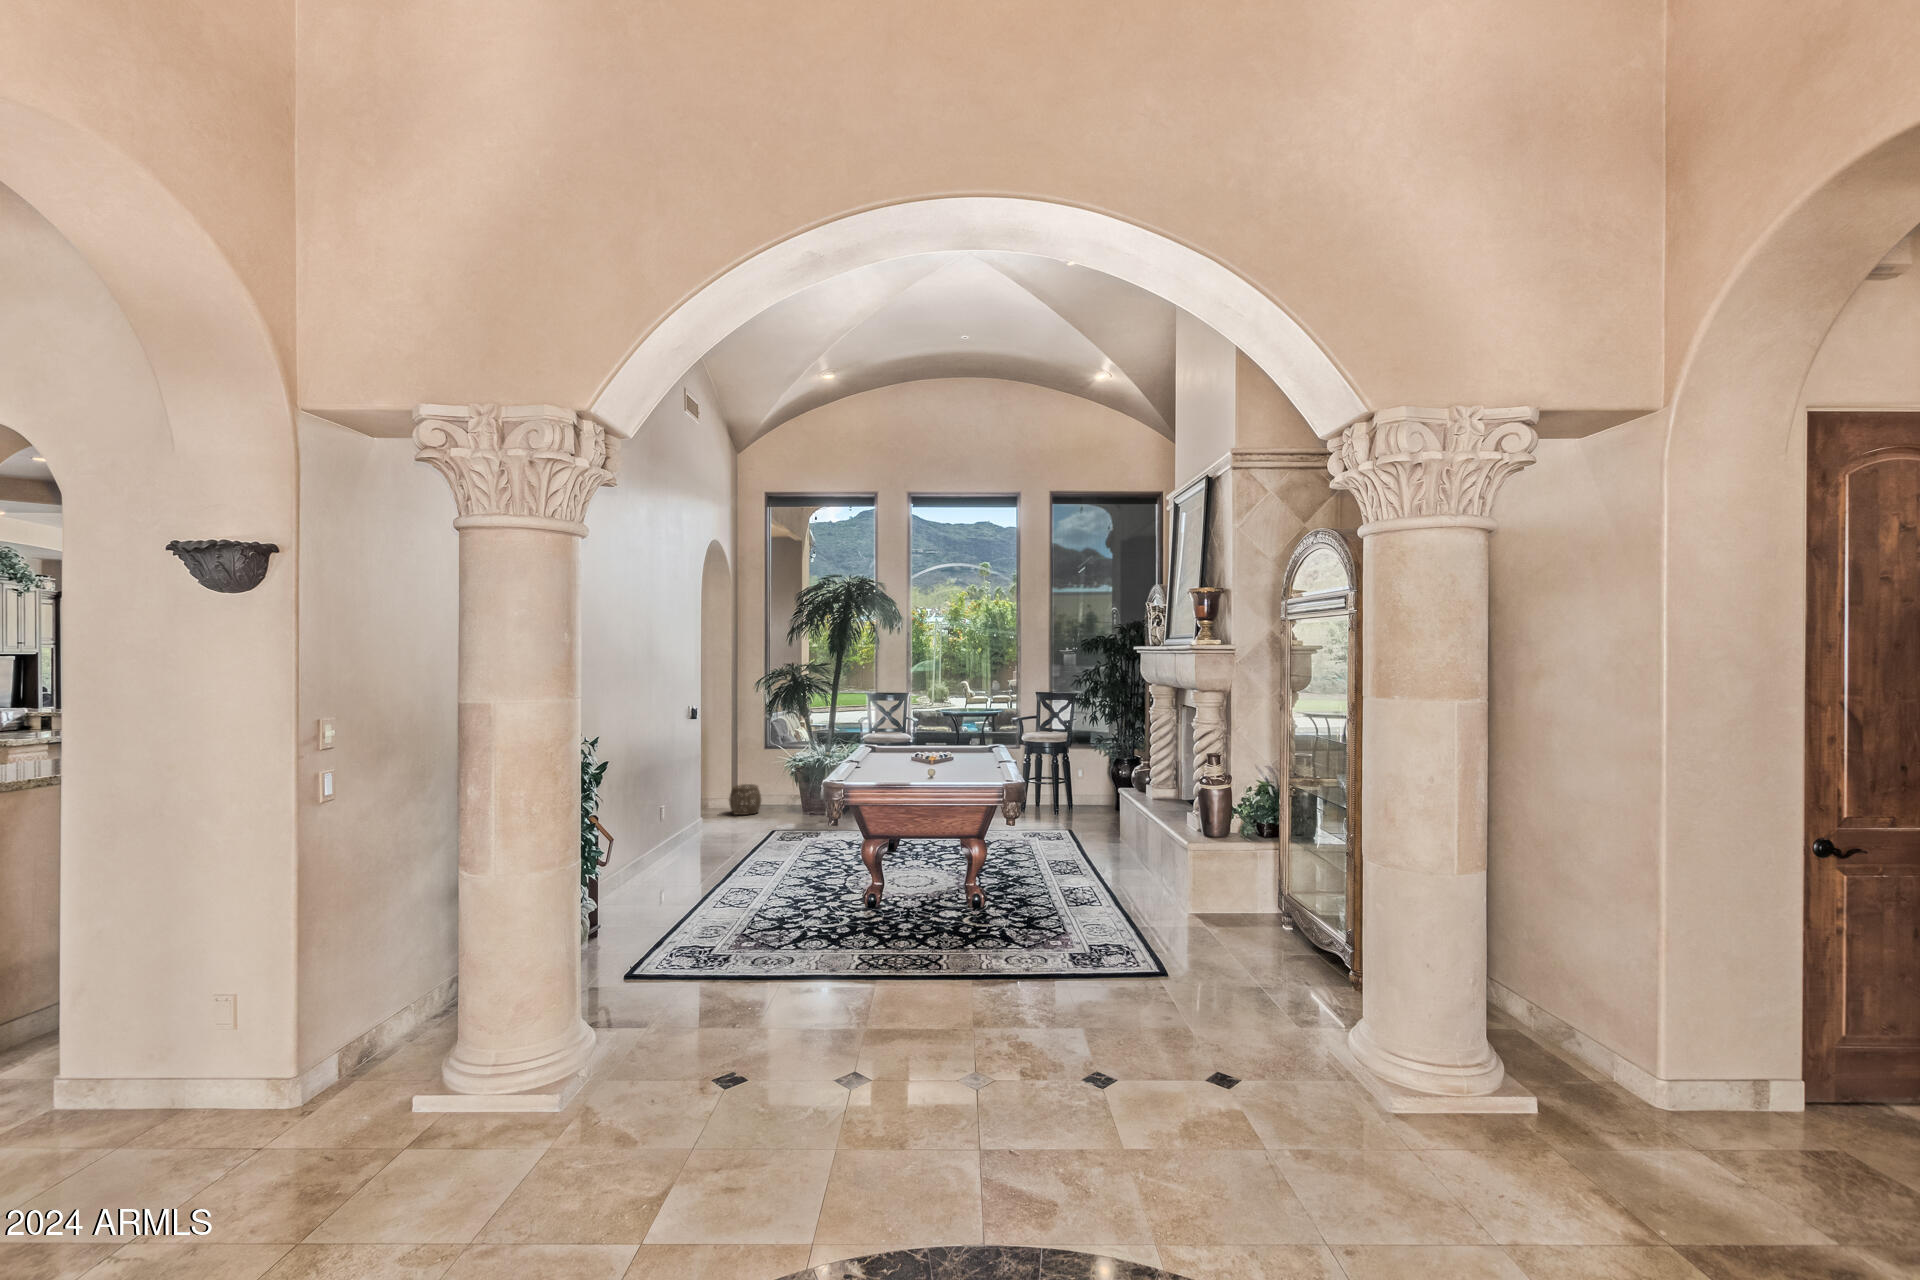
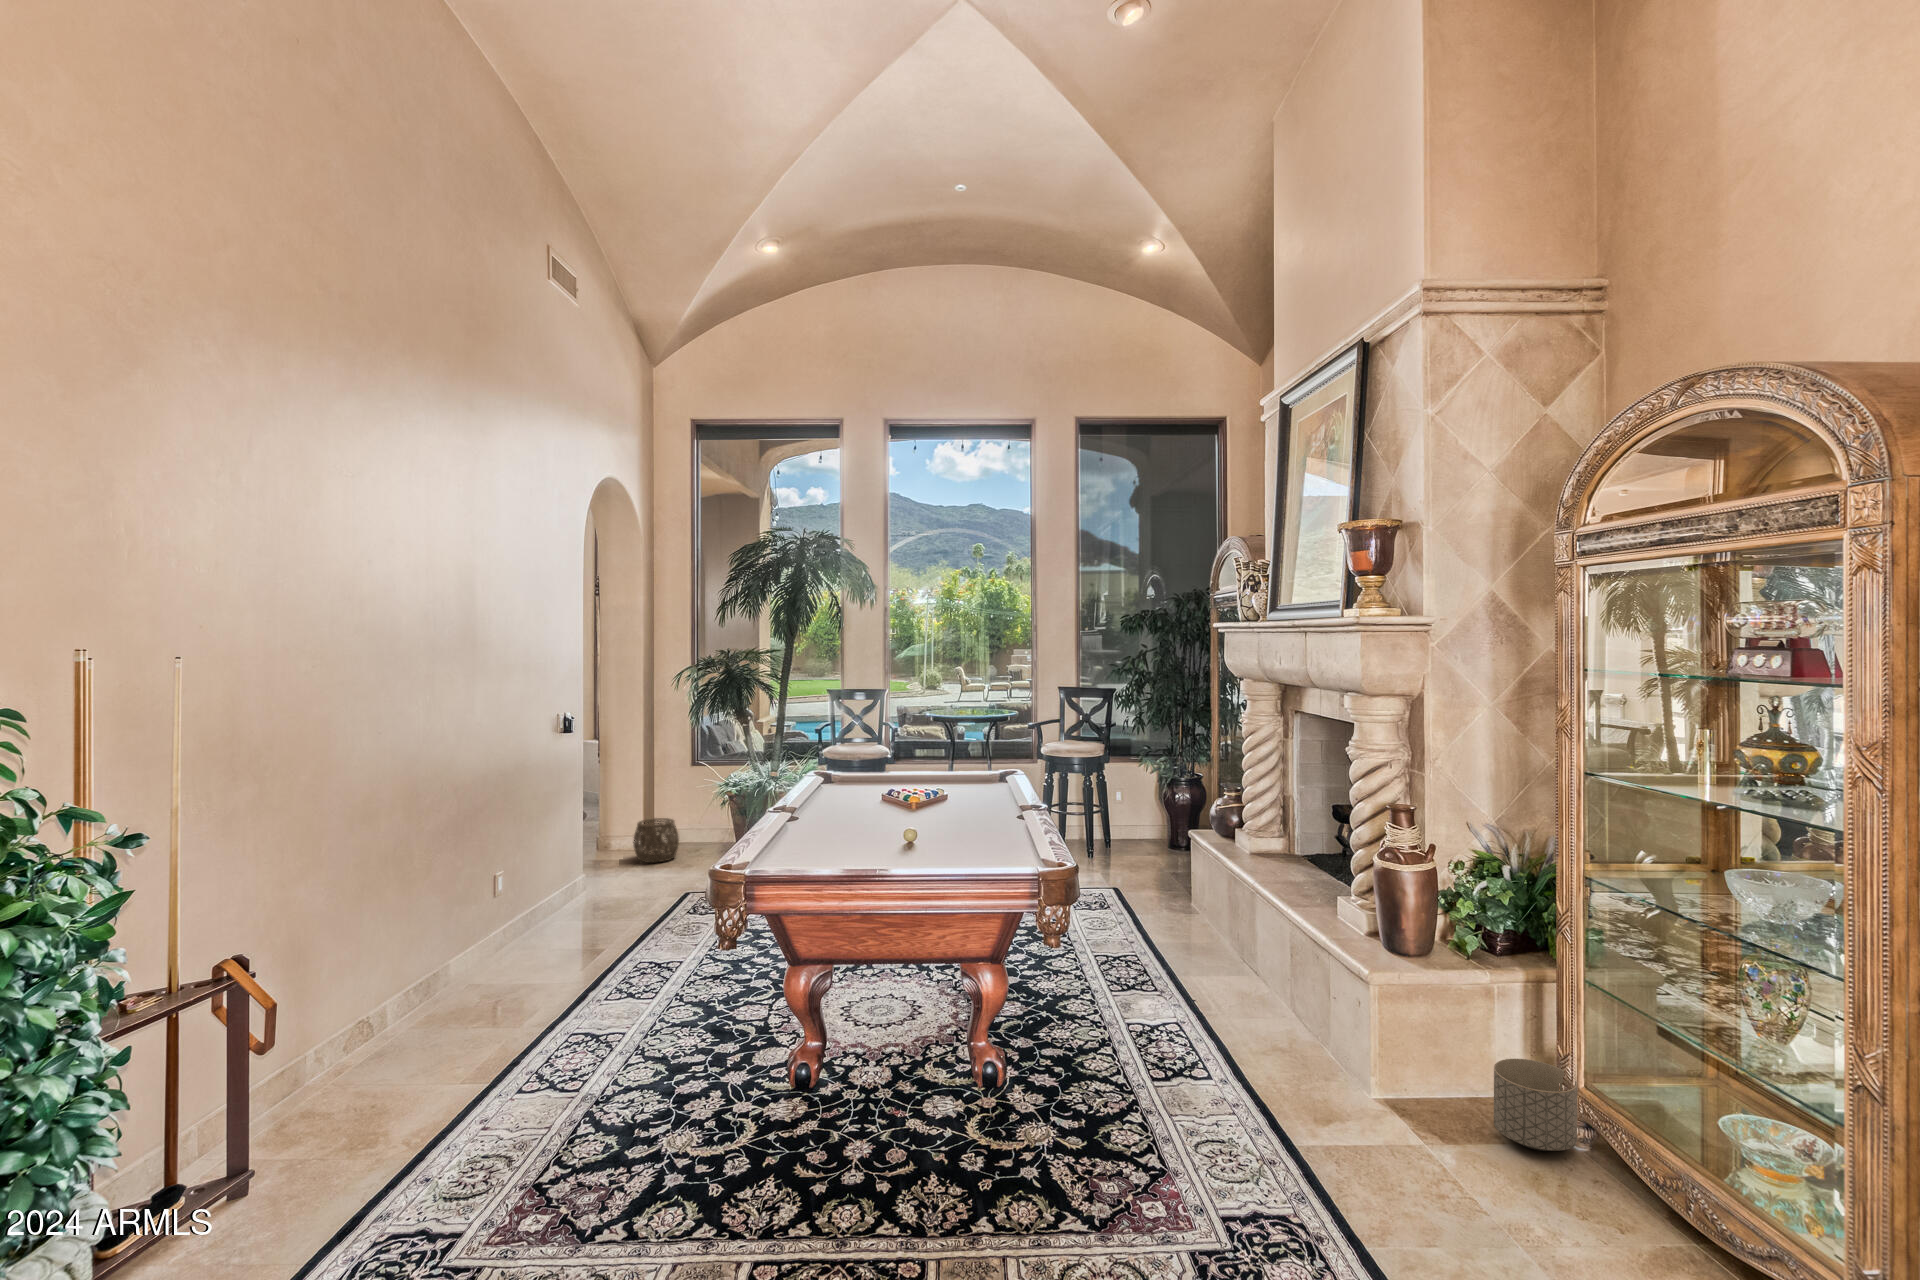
planter: none [1248,886,1289,930] -> present [1494,1059,1577,1151]

